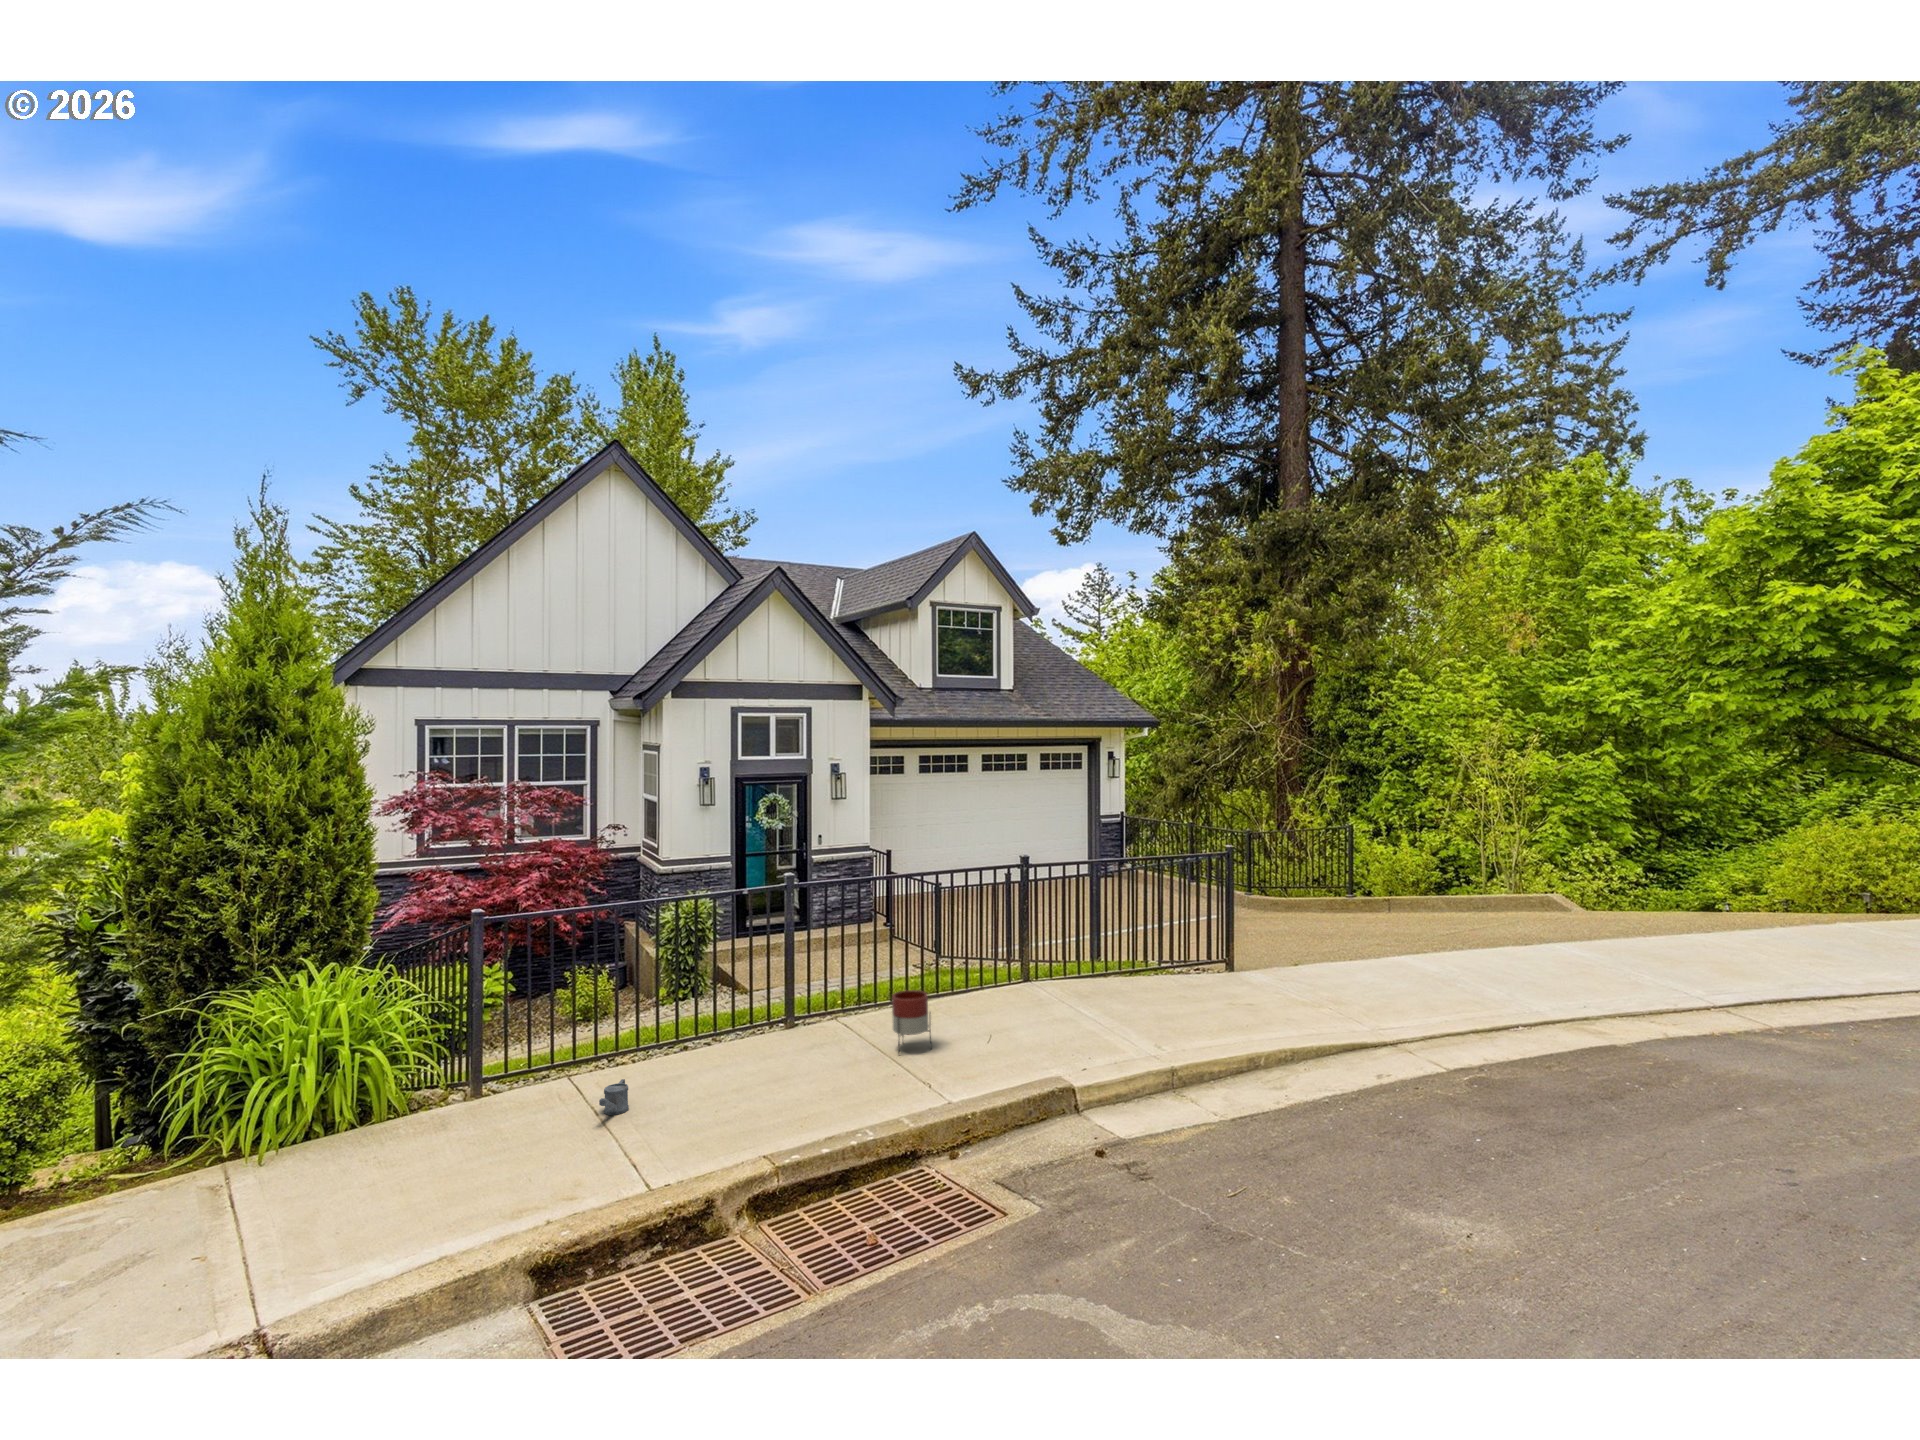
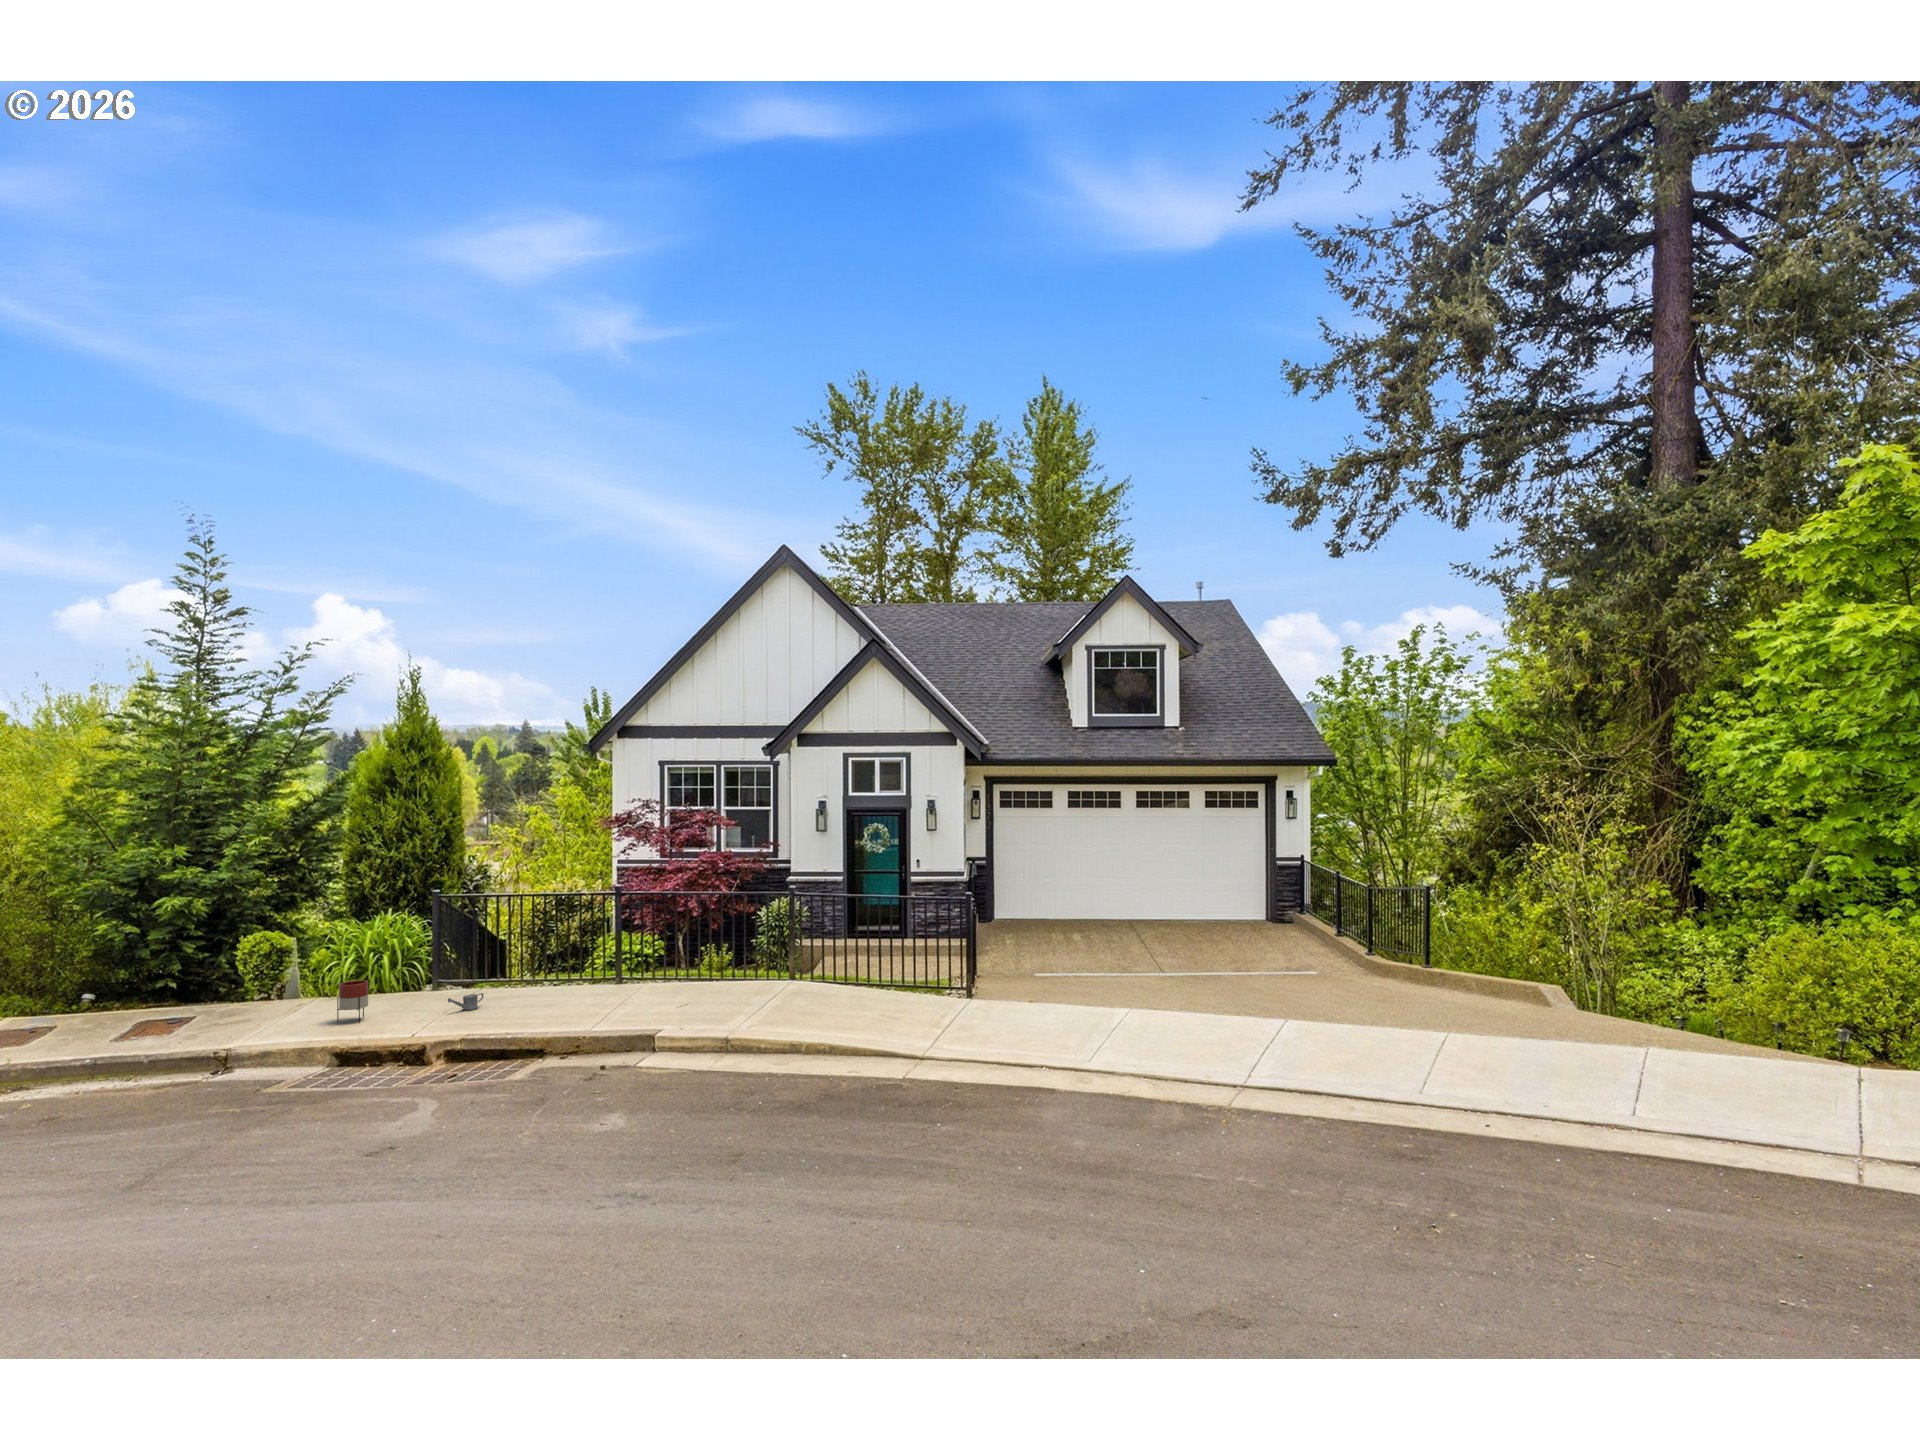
planter: present [892,990,931,1037] -> present [337,980,368,1023]

